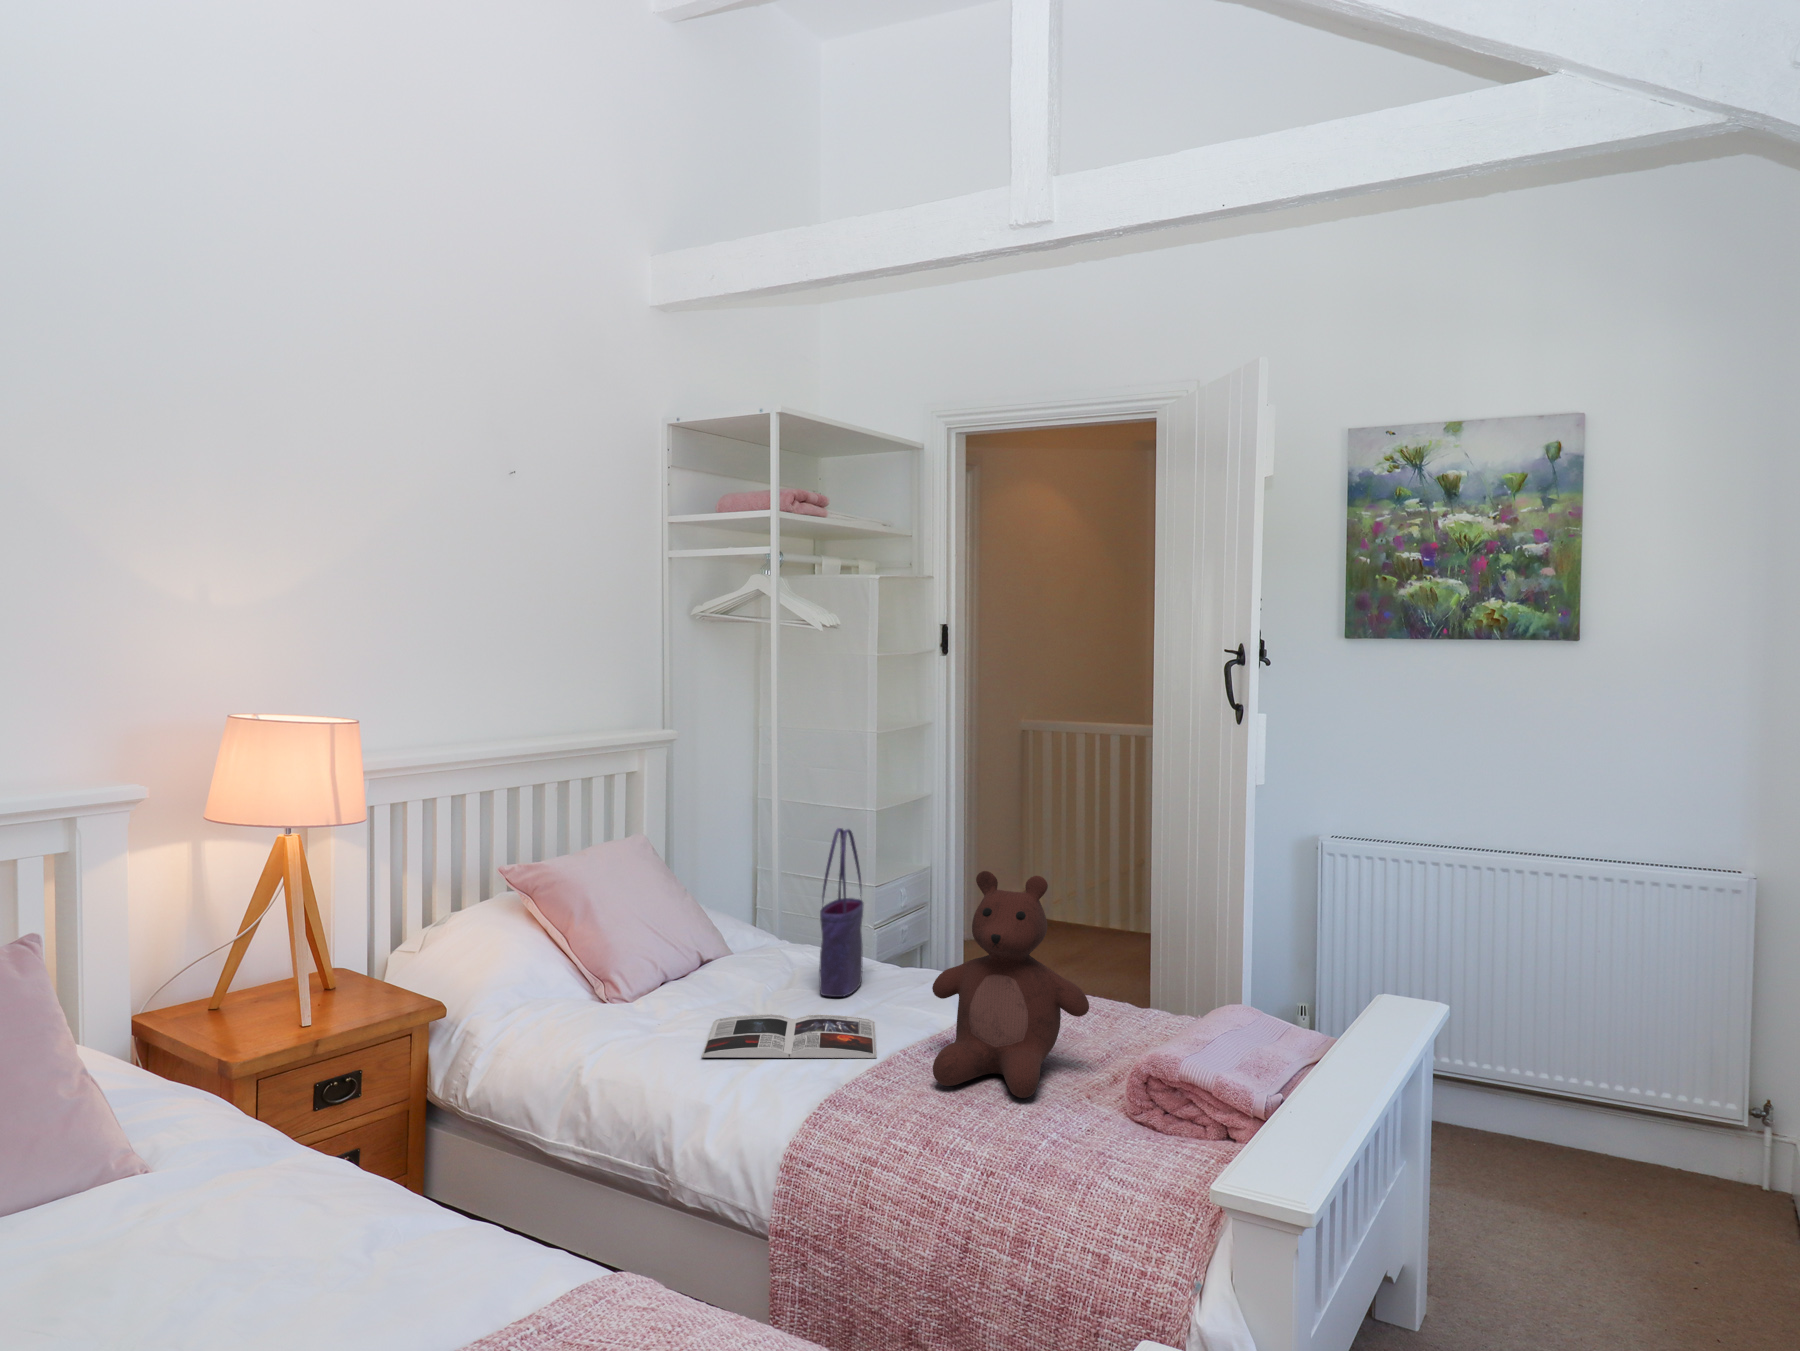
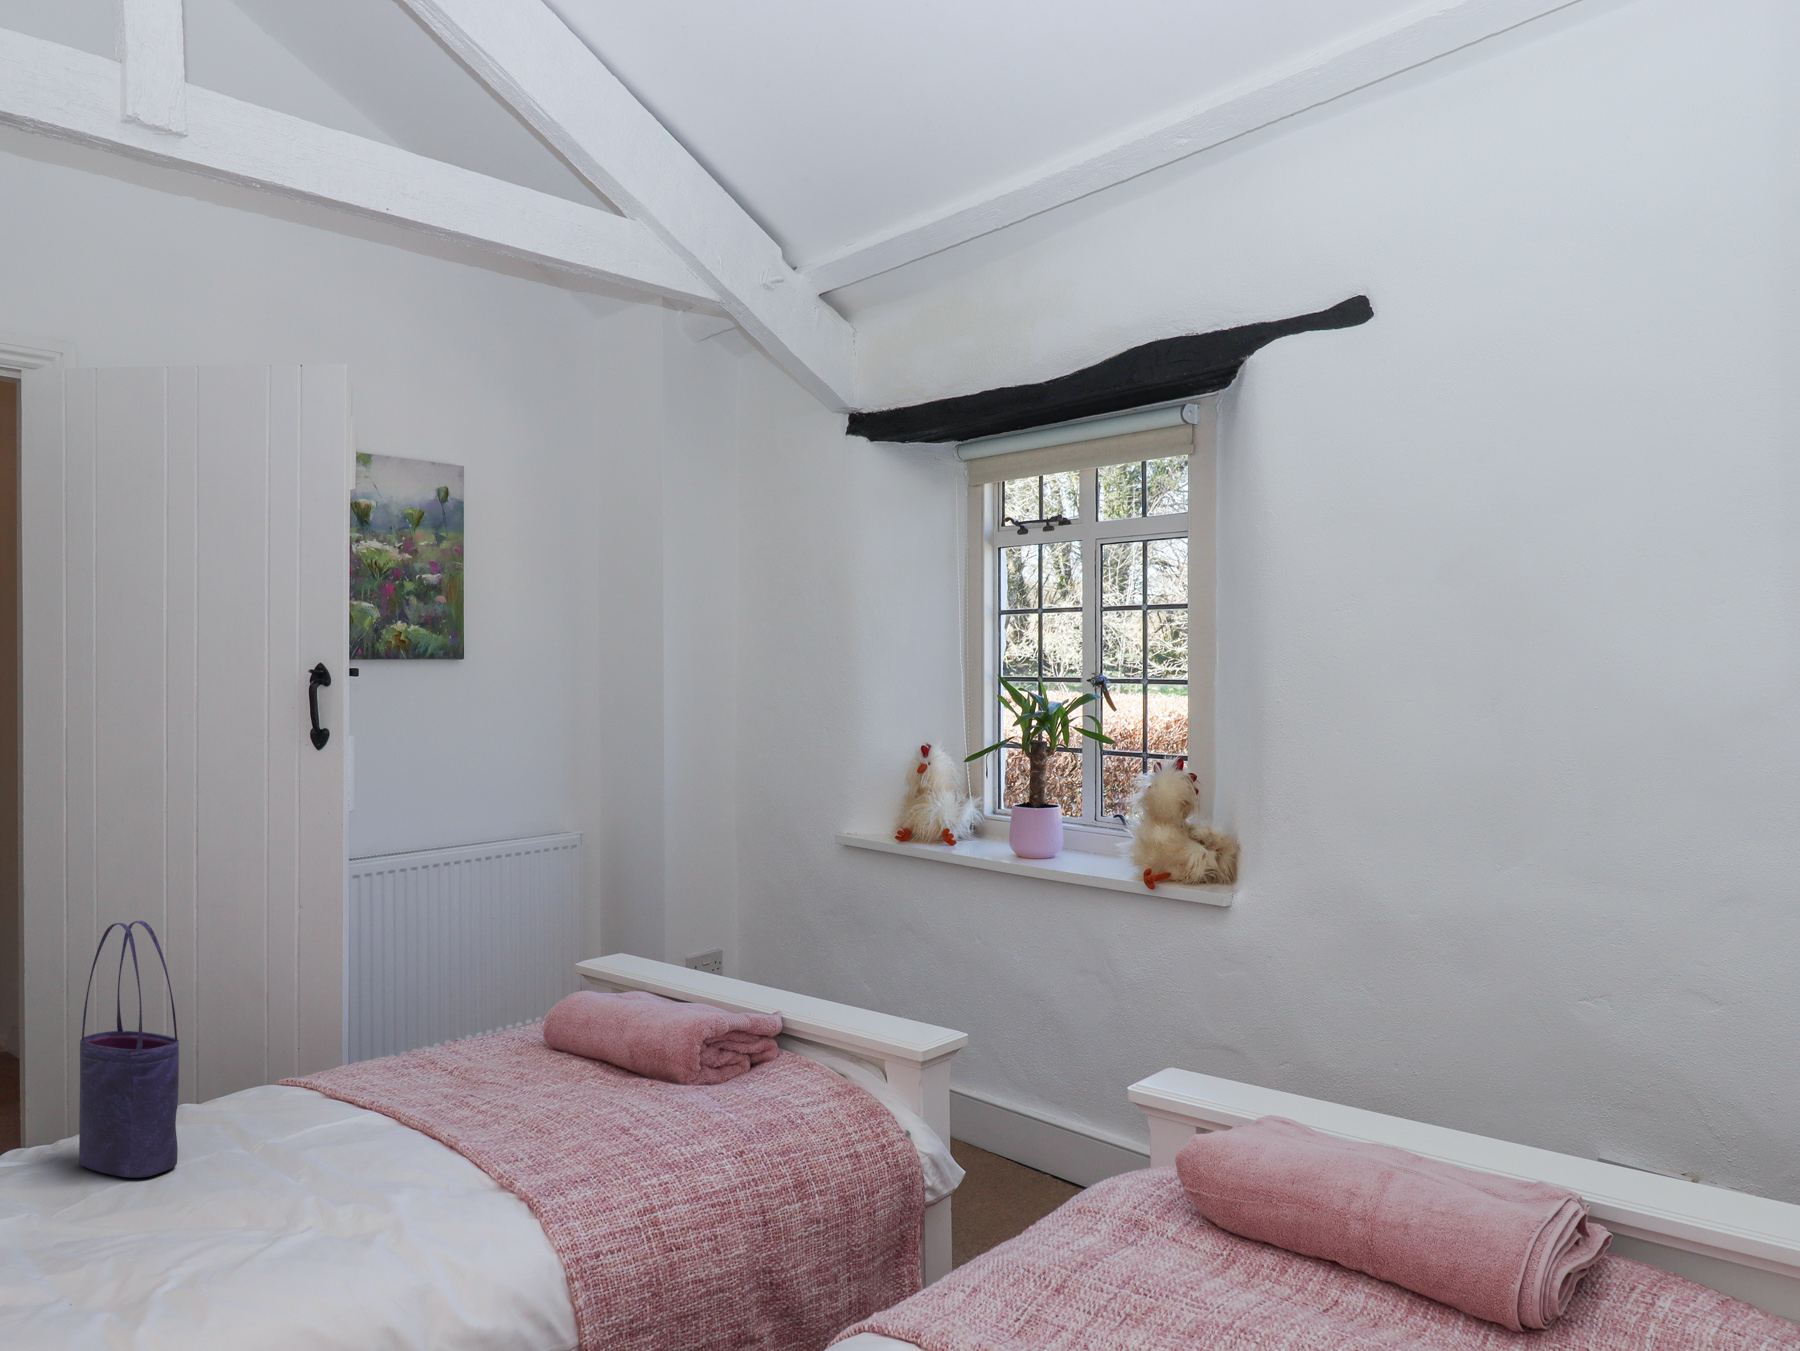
teddy bear: present [932,871,1089,1098] -> none [455,888,642,1134]
magazine: present [701,1014,877,1058] -> none [143,1154,433,1261]

